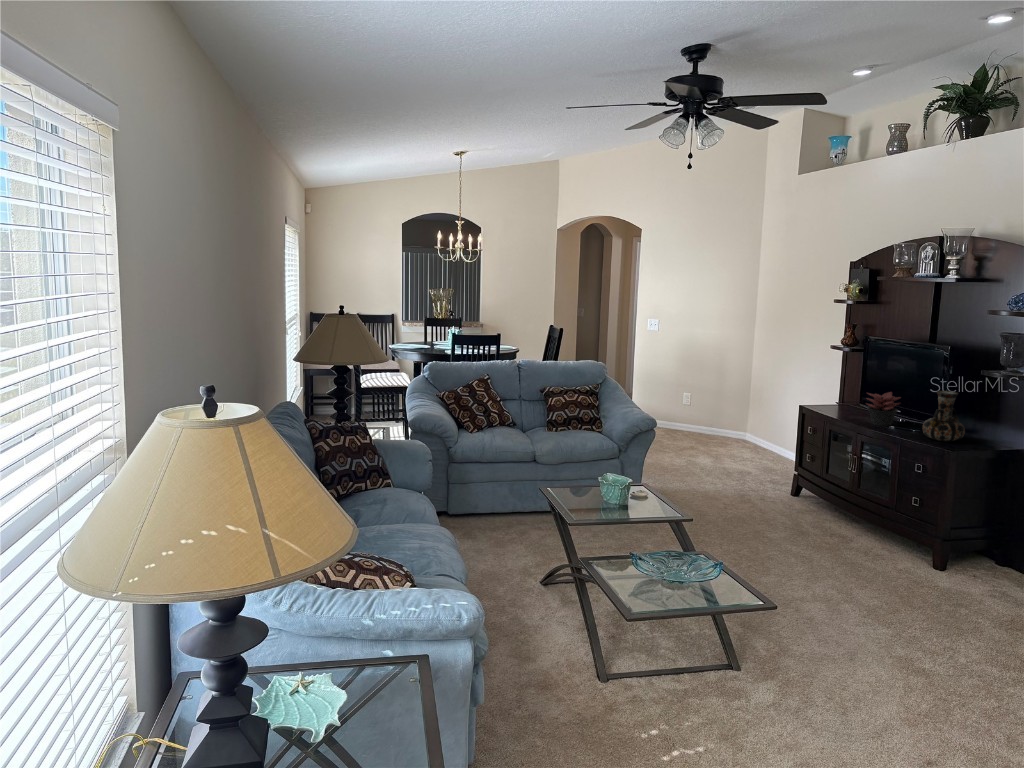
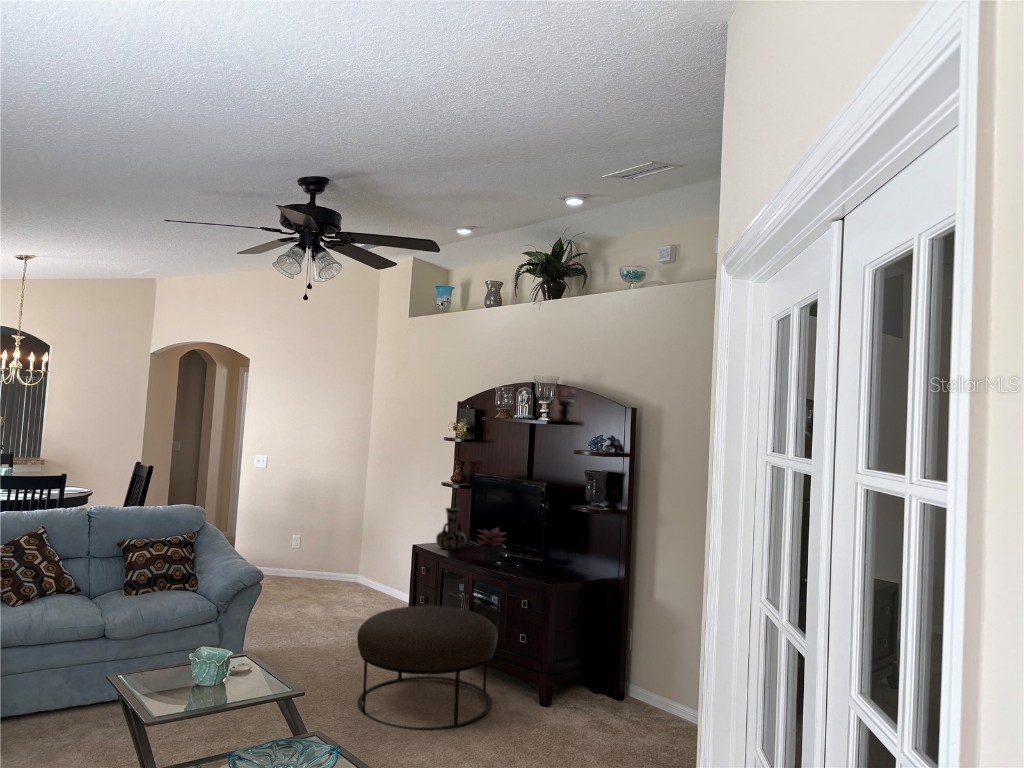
decorative vase: present [922,391,965,442] -> present [436,508,466,550]
ottoman: none [740,462,883,574] -> present [357,606,498,730]

